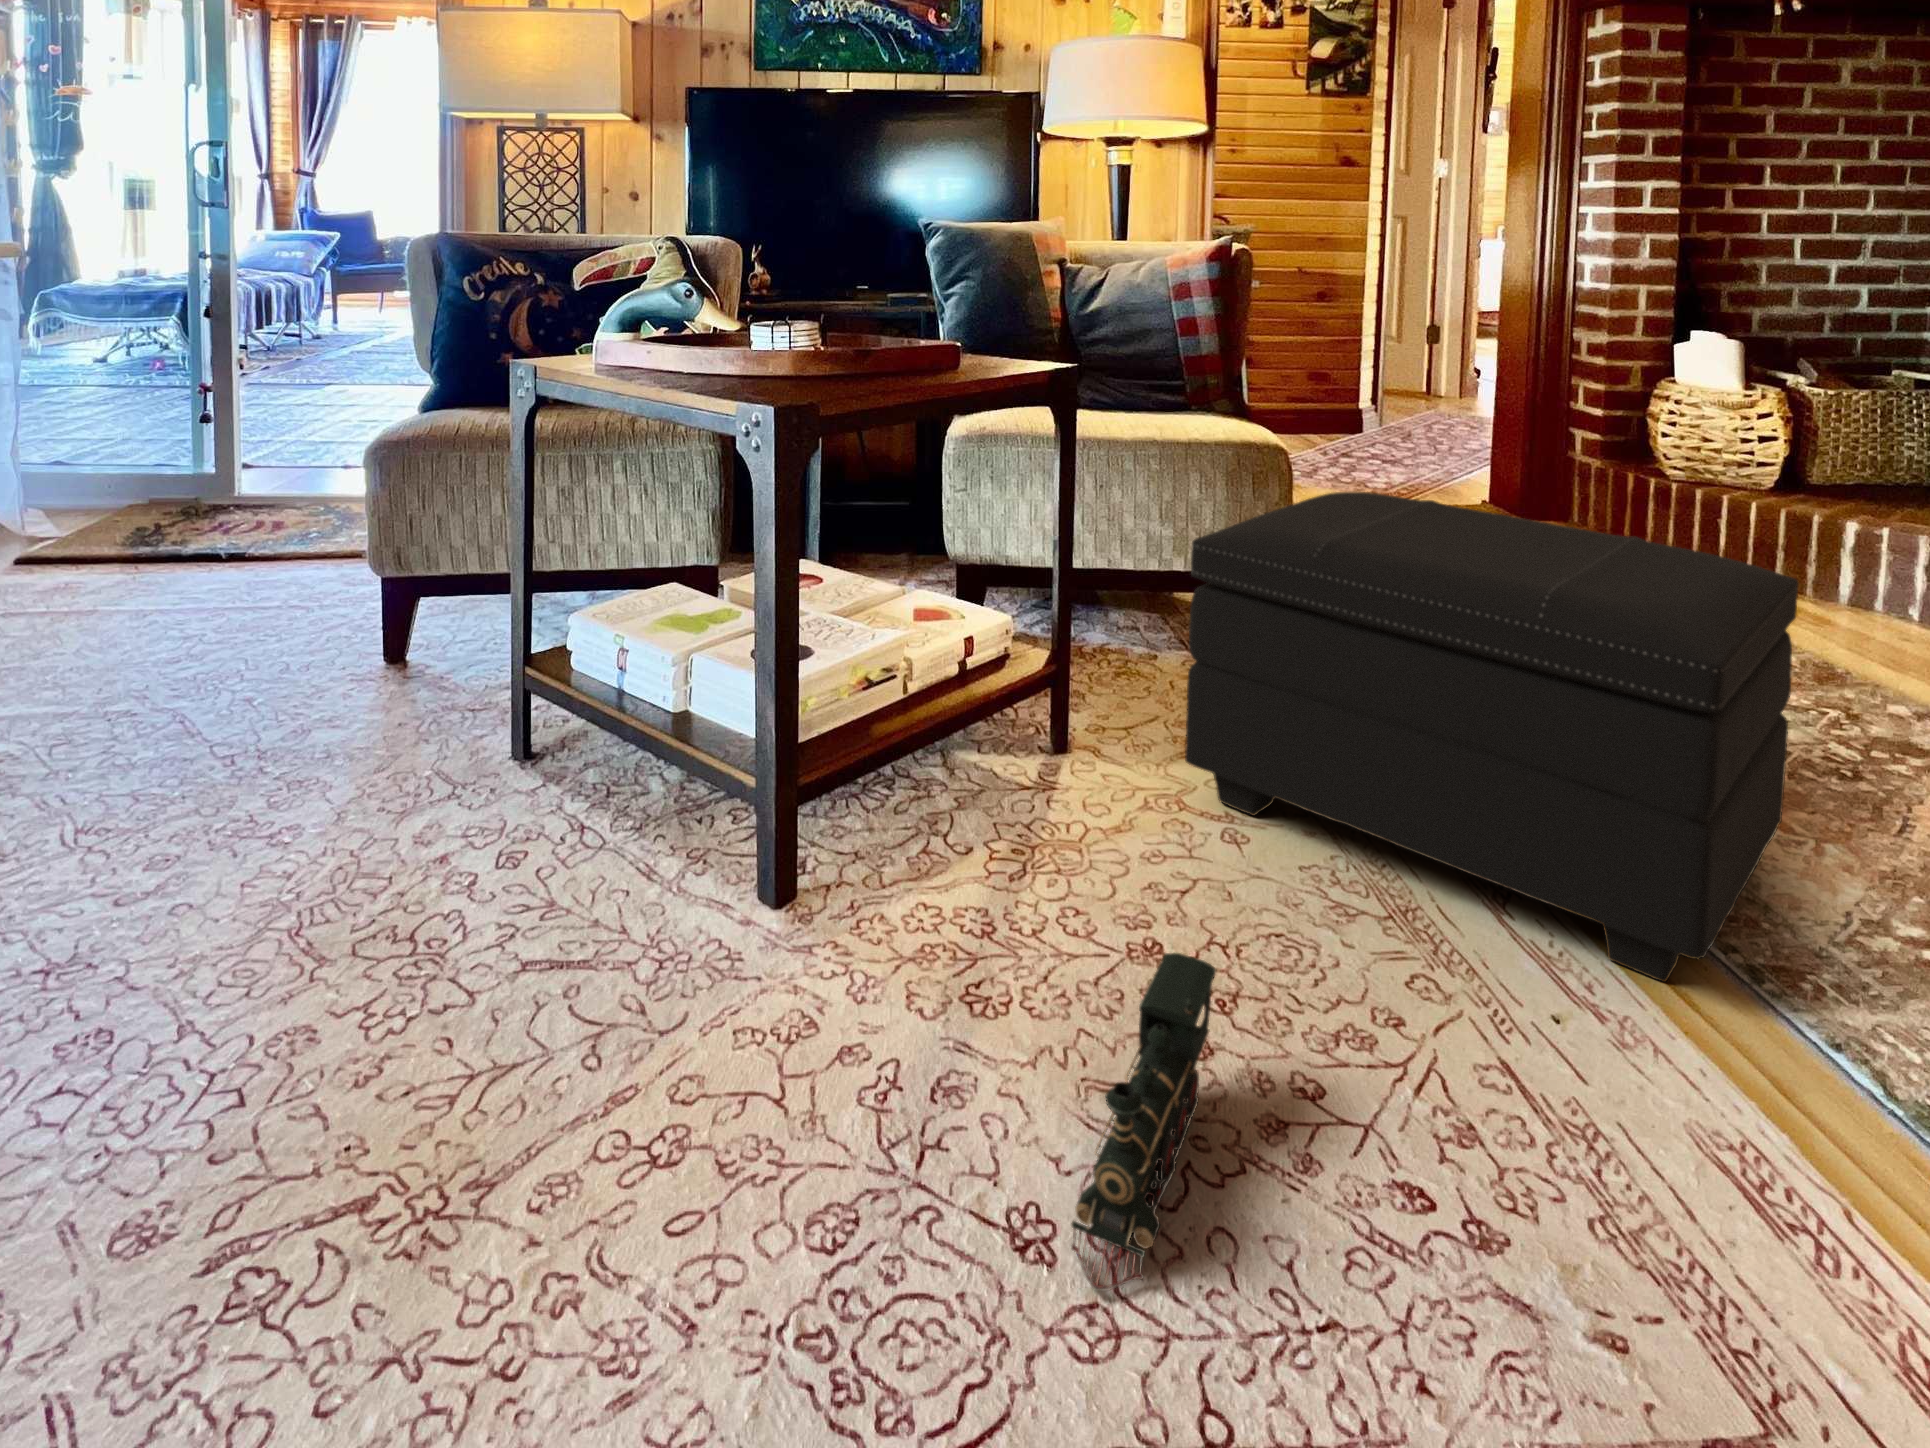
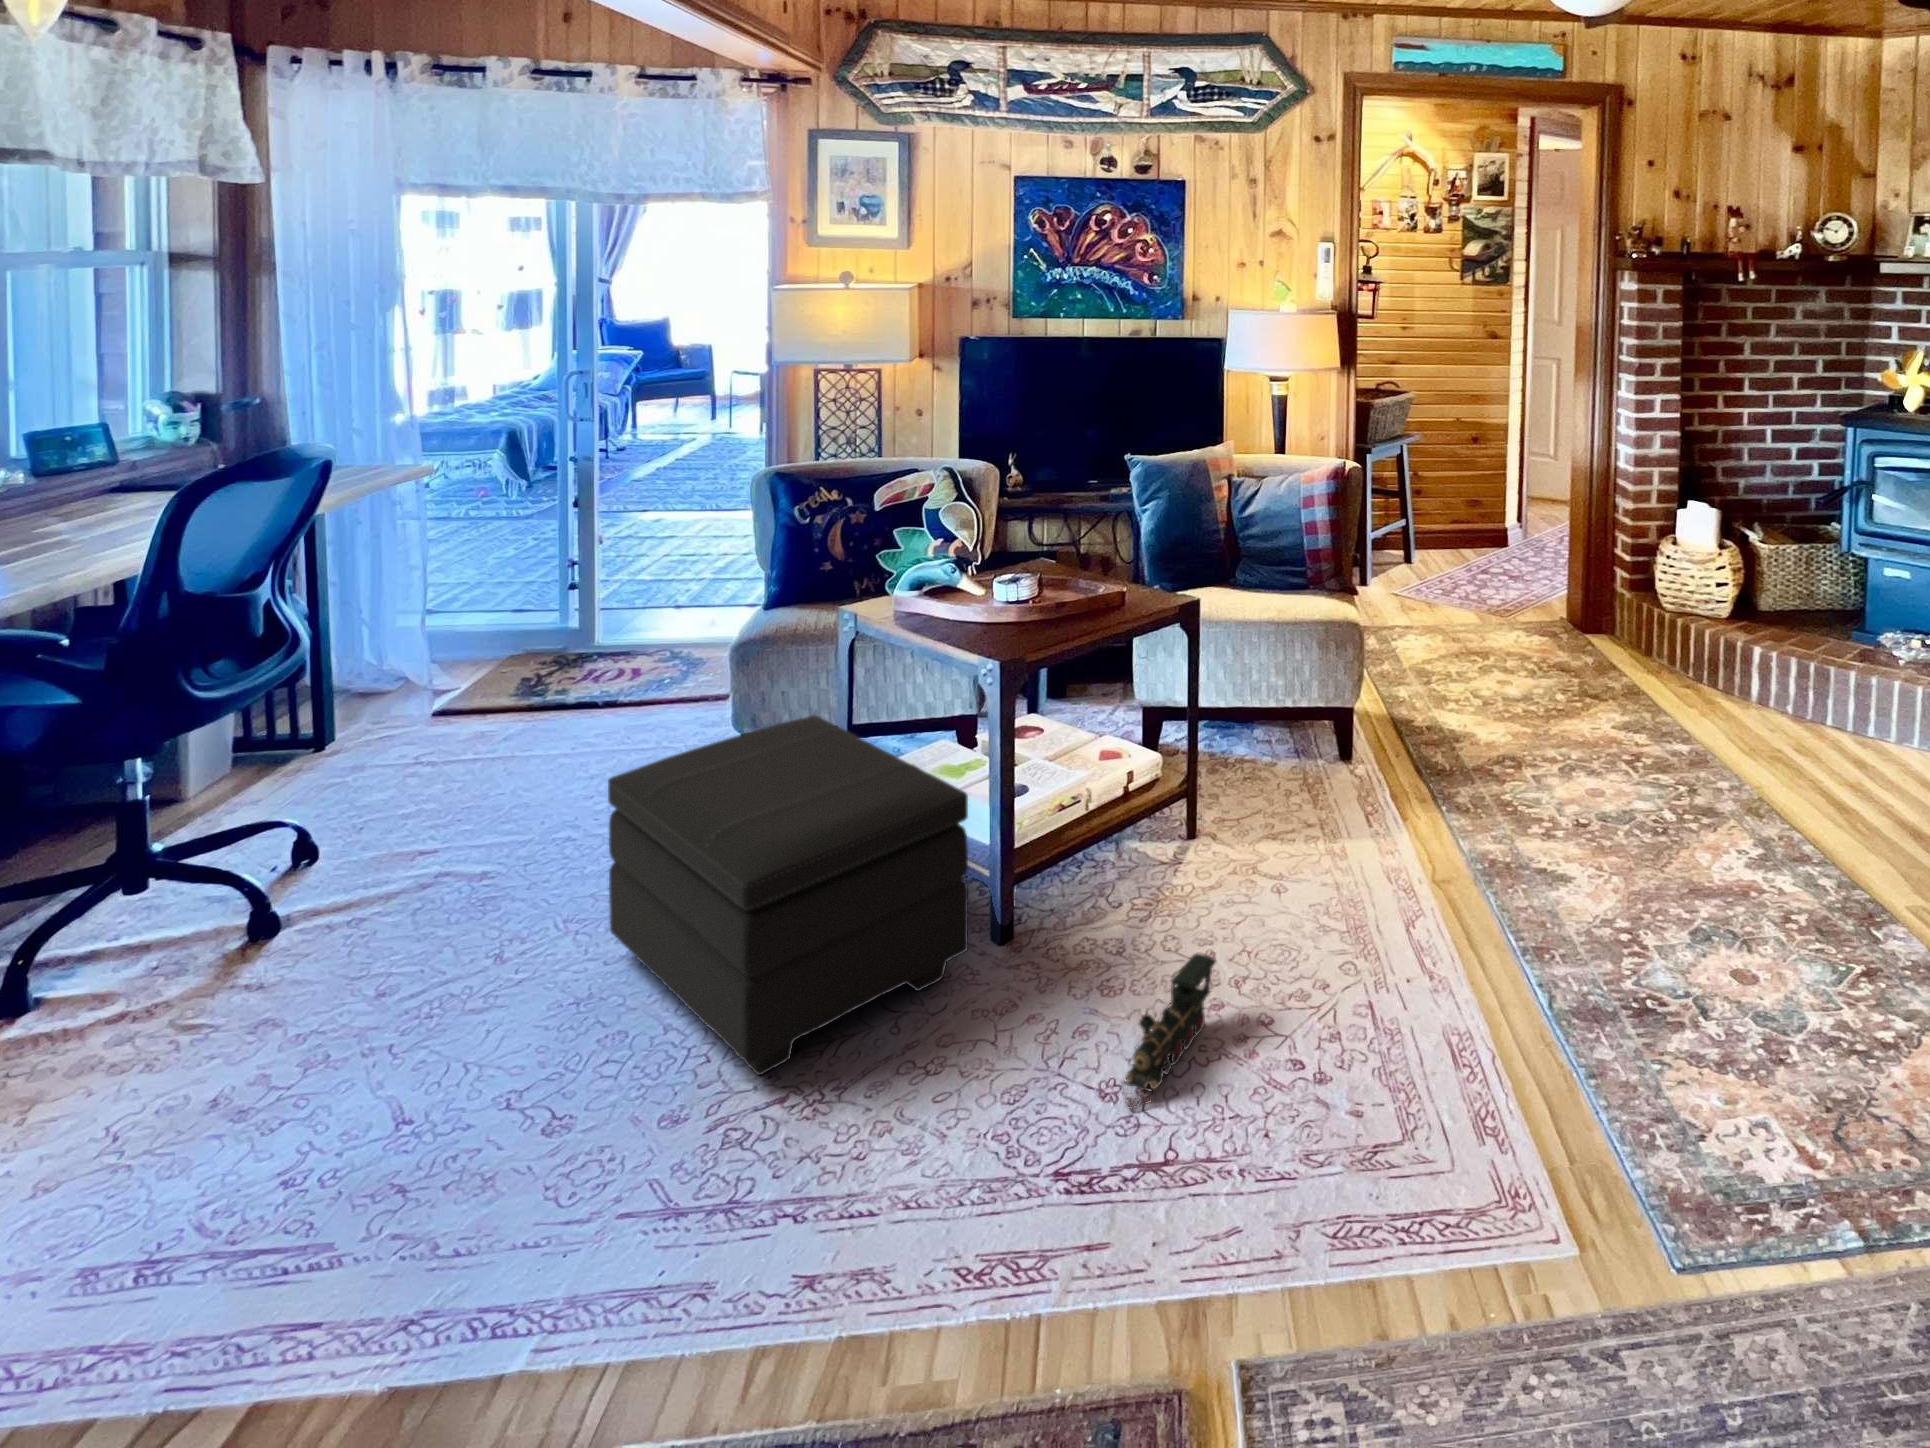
footstool: present [1185,492,1799,982] -> present [608,715,968,1075]

